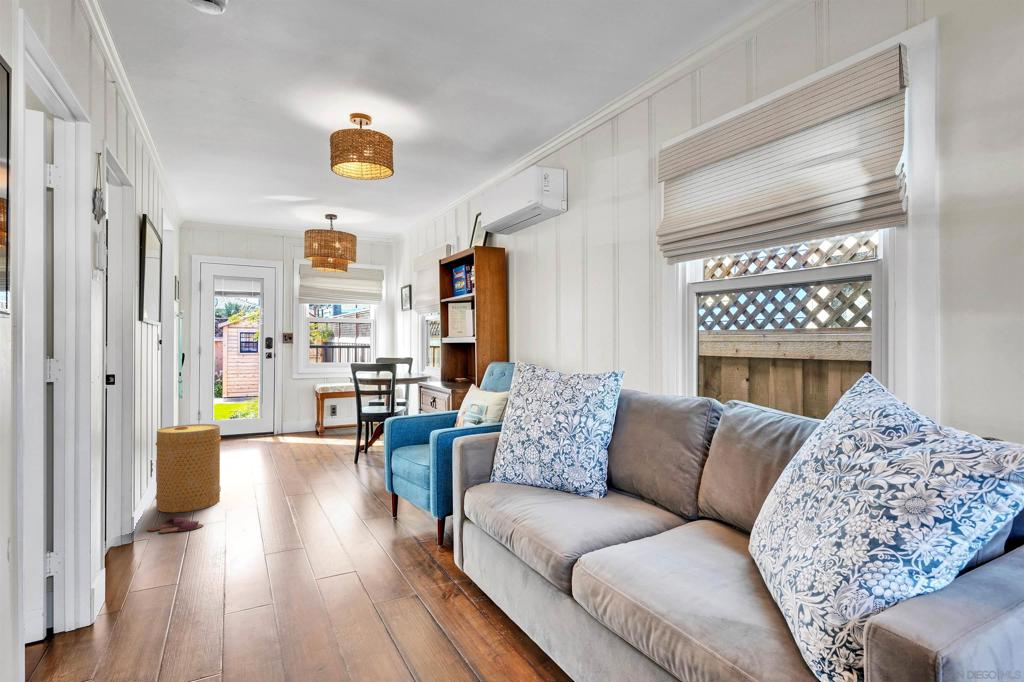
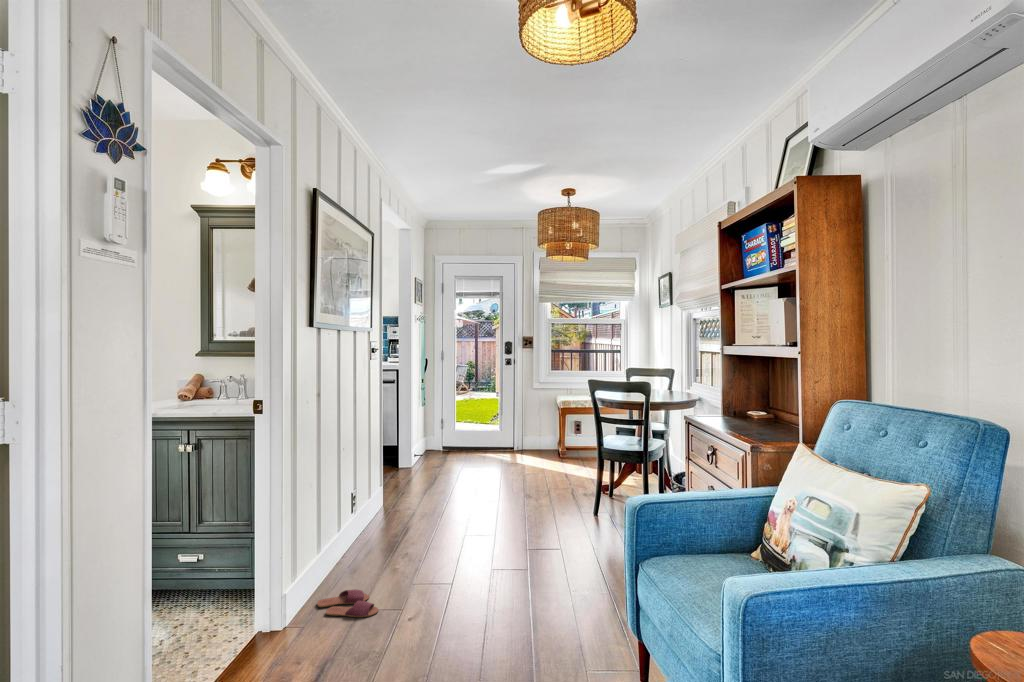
basket: present [155,424,221,512] -> none [347,454,422,574]

